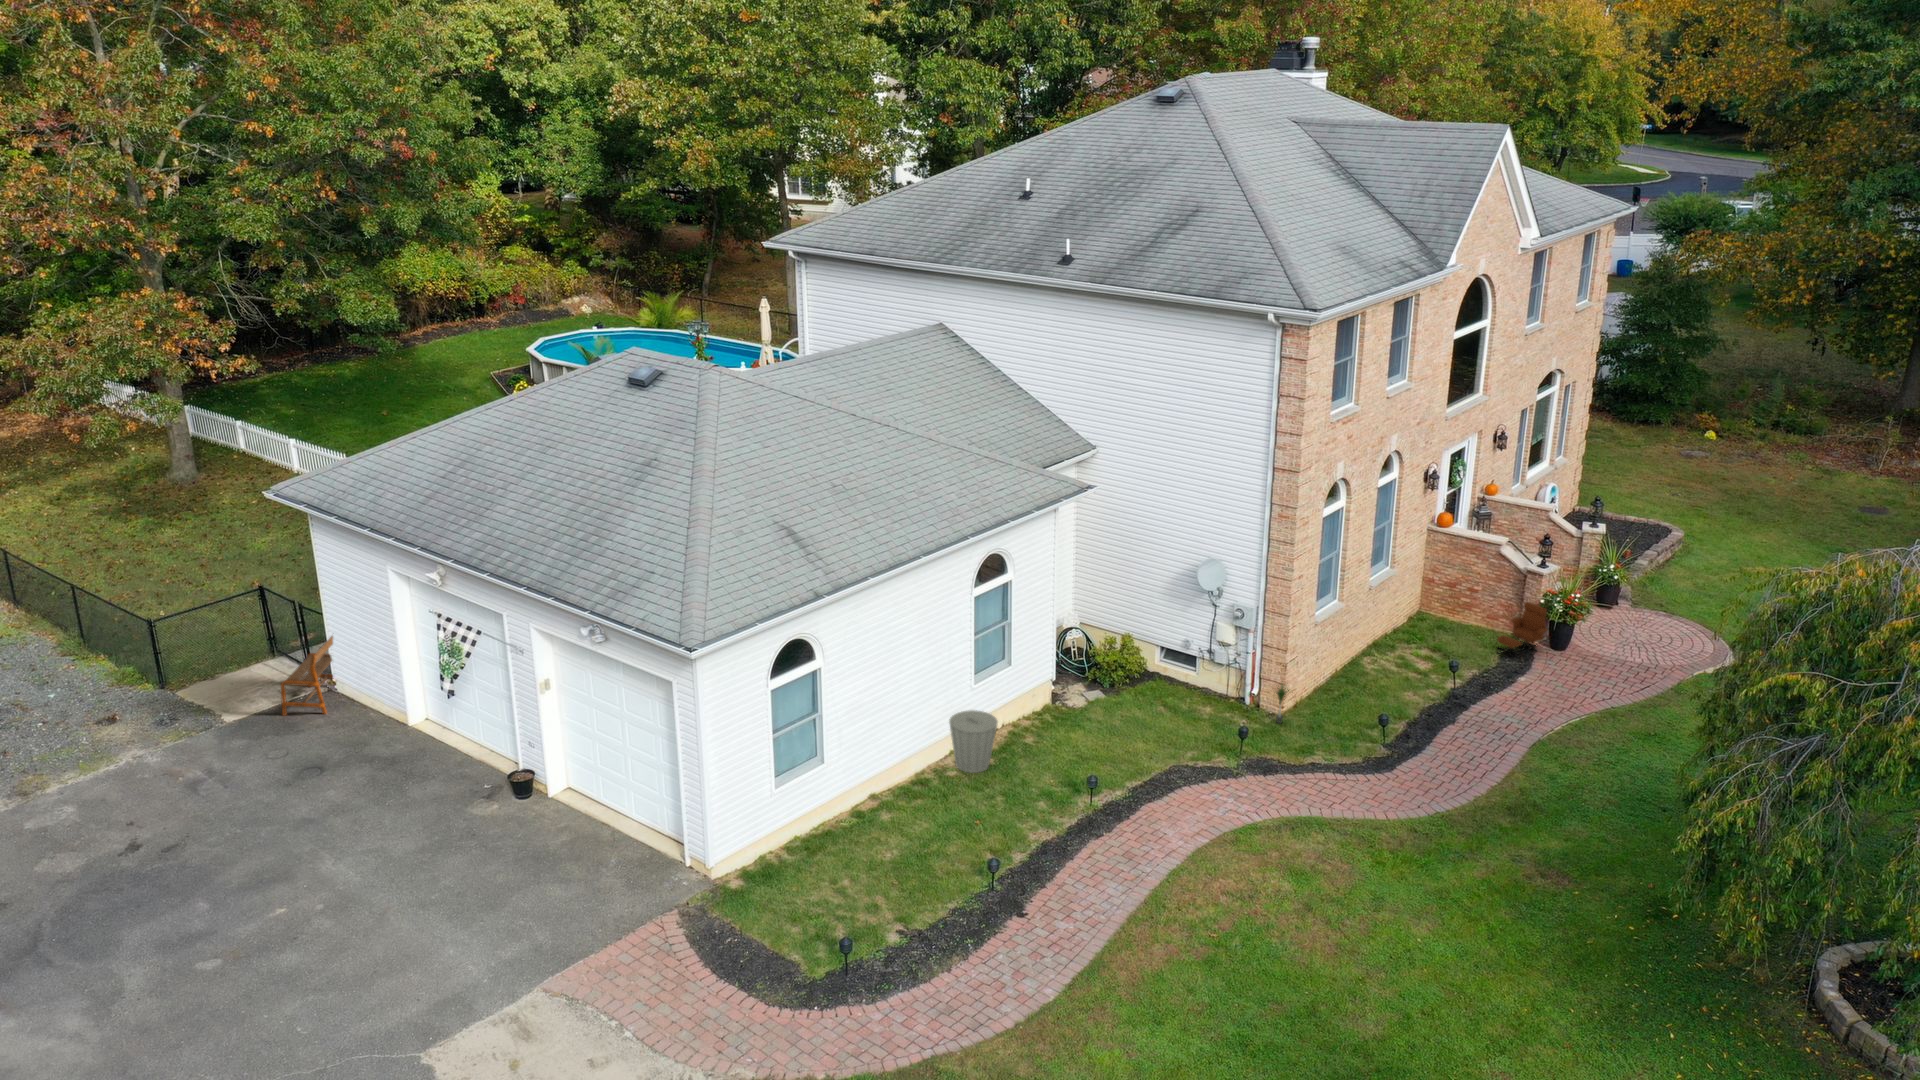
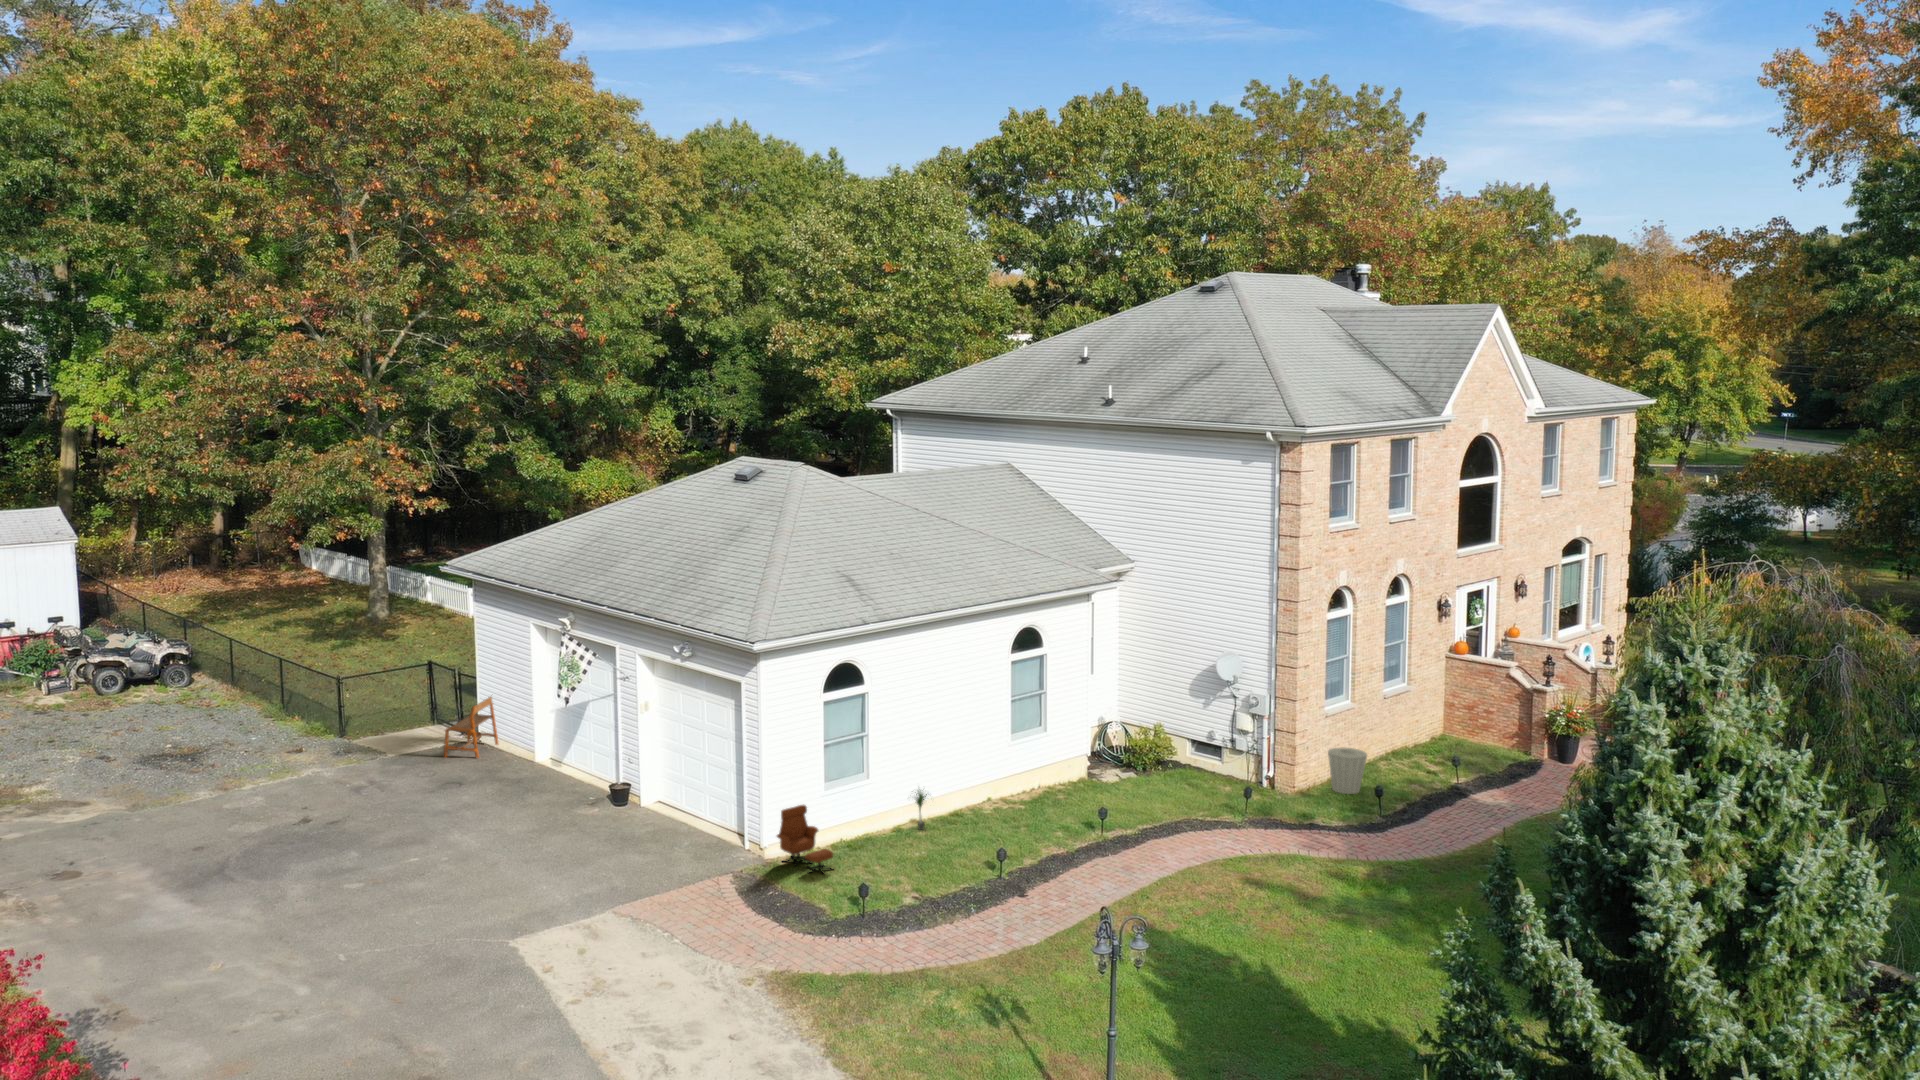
lounge chair: present [1497,602,1547,656] -> present [777,805,833,874]
potted plant: present [1276,685,1289,723] -> present [916,790,927,830]
trash can: present [949,710,998,773] -> present [1328,748,1367,794]

